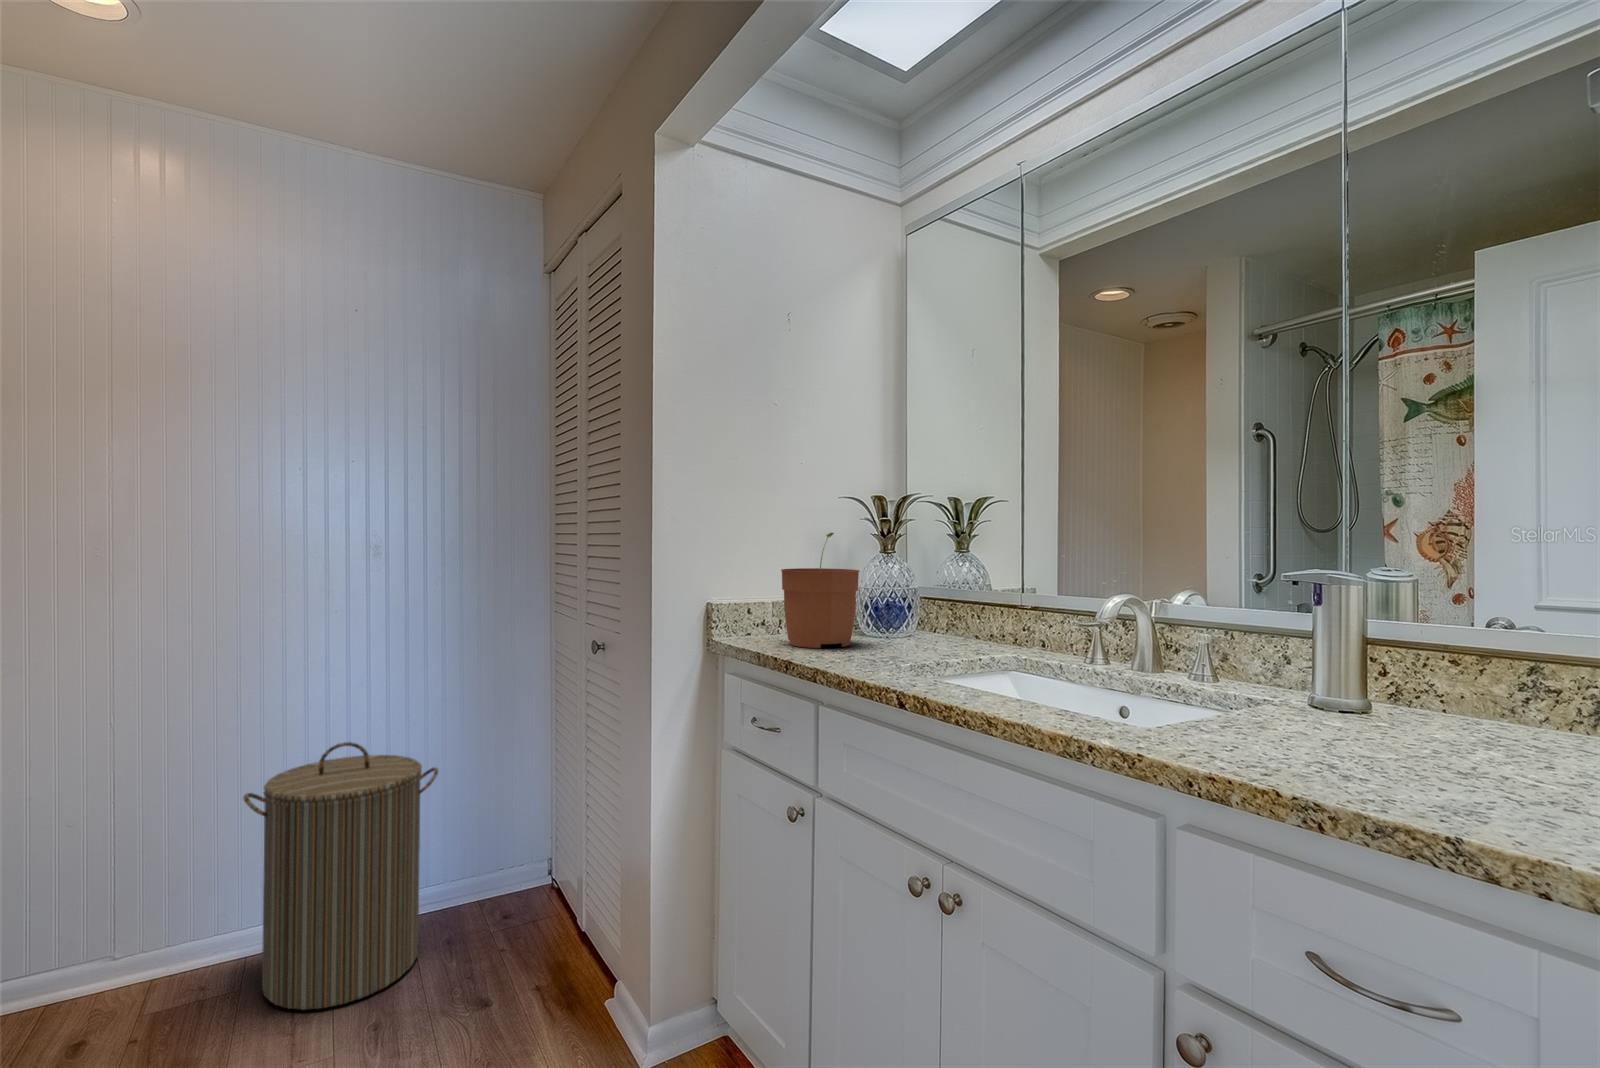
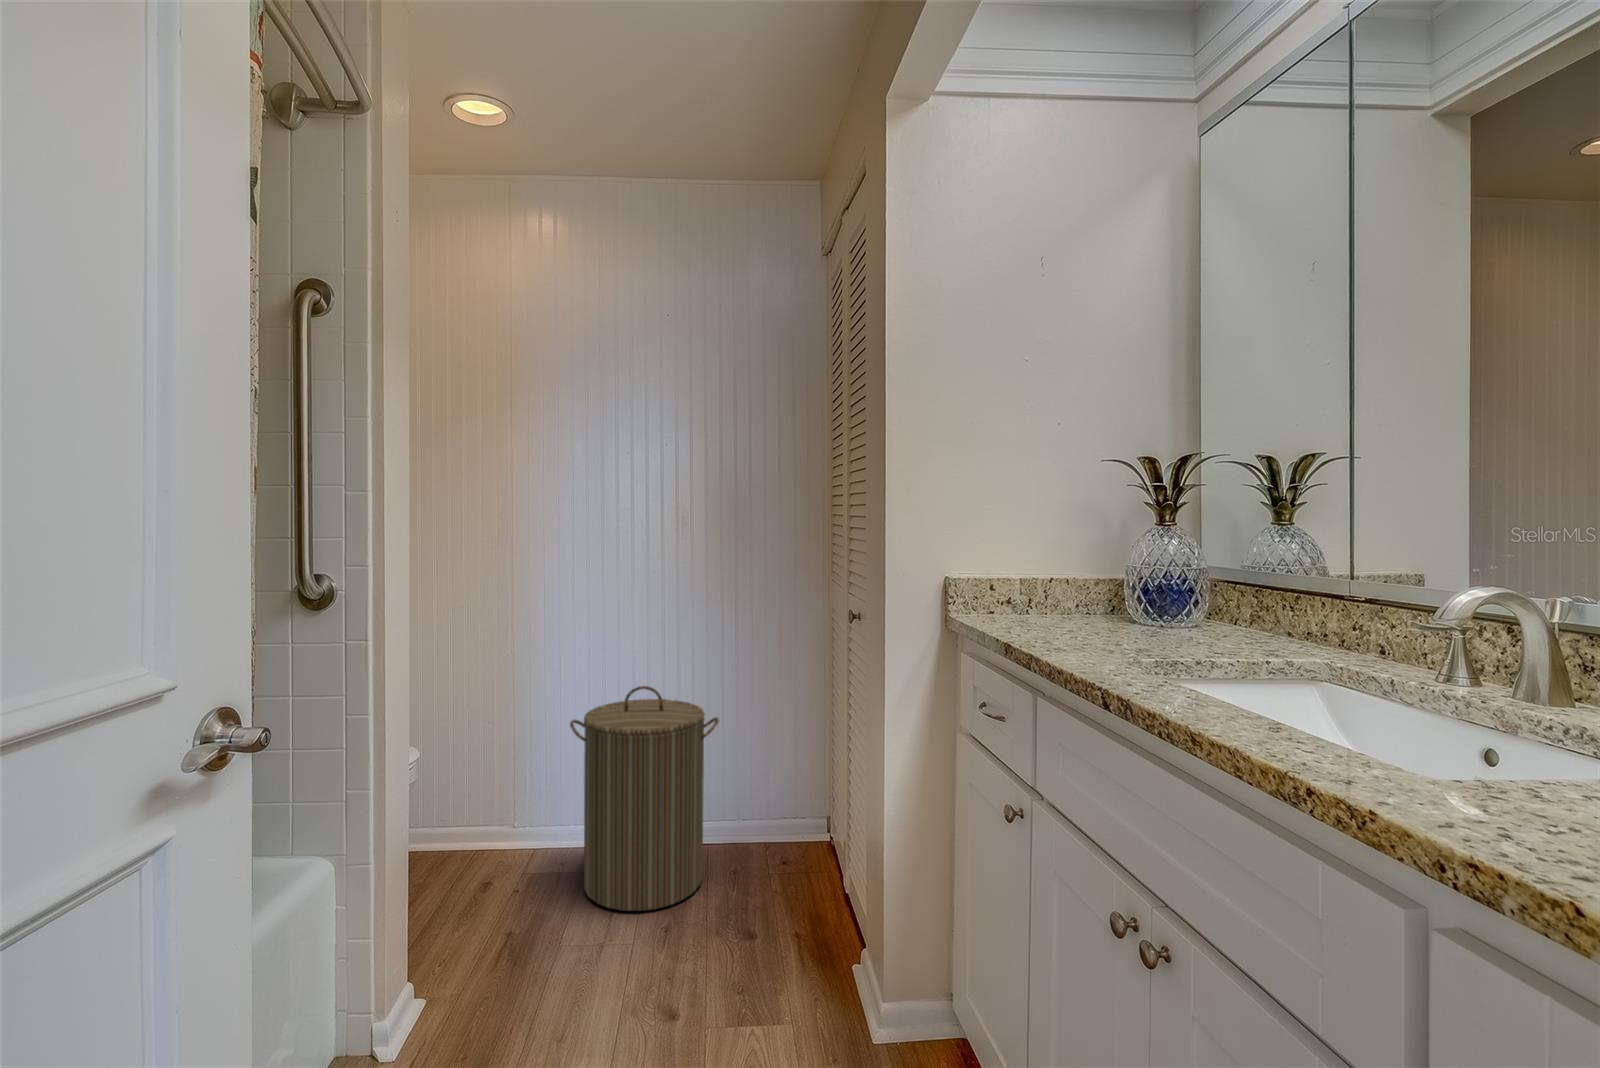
plant pot: present [781,533,860,648] -> none [1023,500,1119,633]

